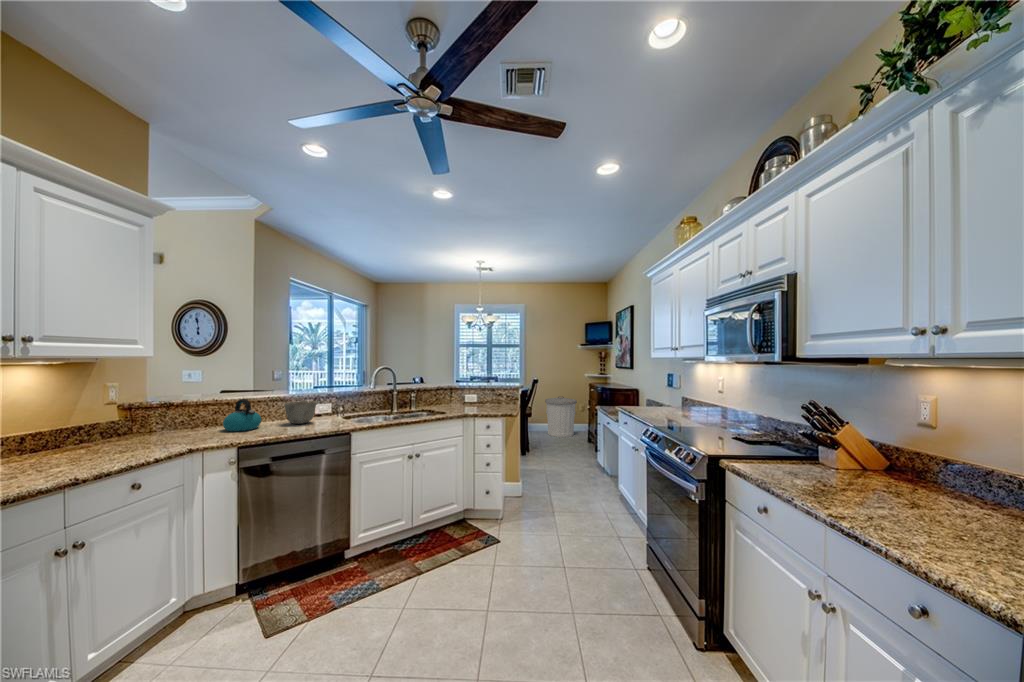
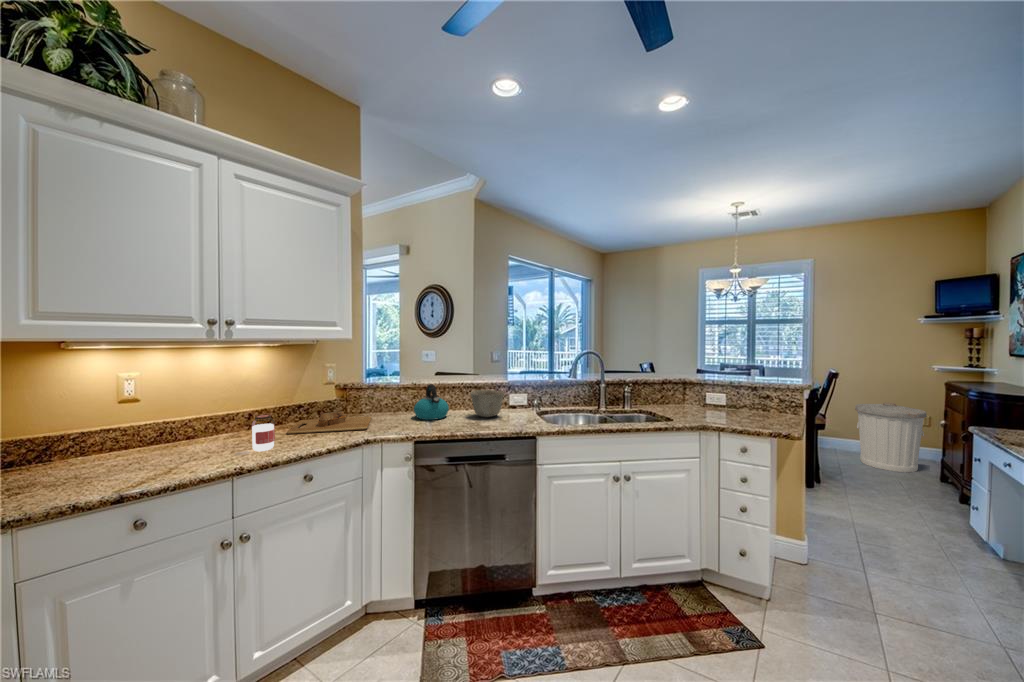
cutting board: none [66,431,177,459] -> present [287,411,371,434]
jar: none [39,436,74,476] -> present [252,415,275,451]

